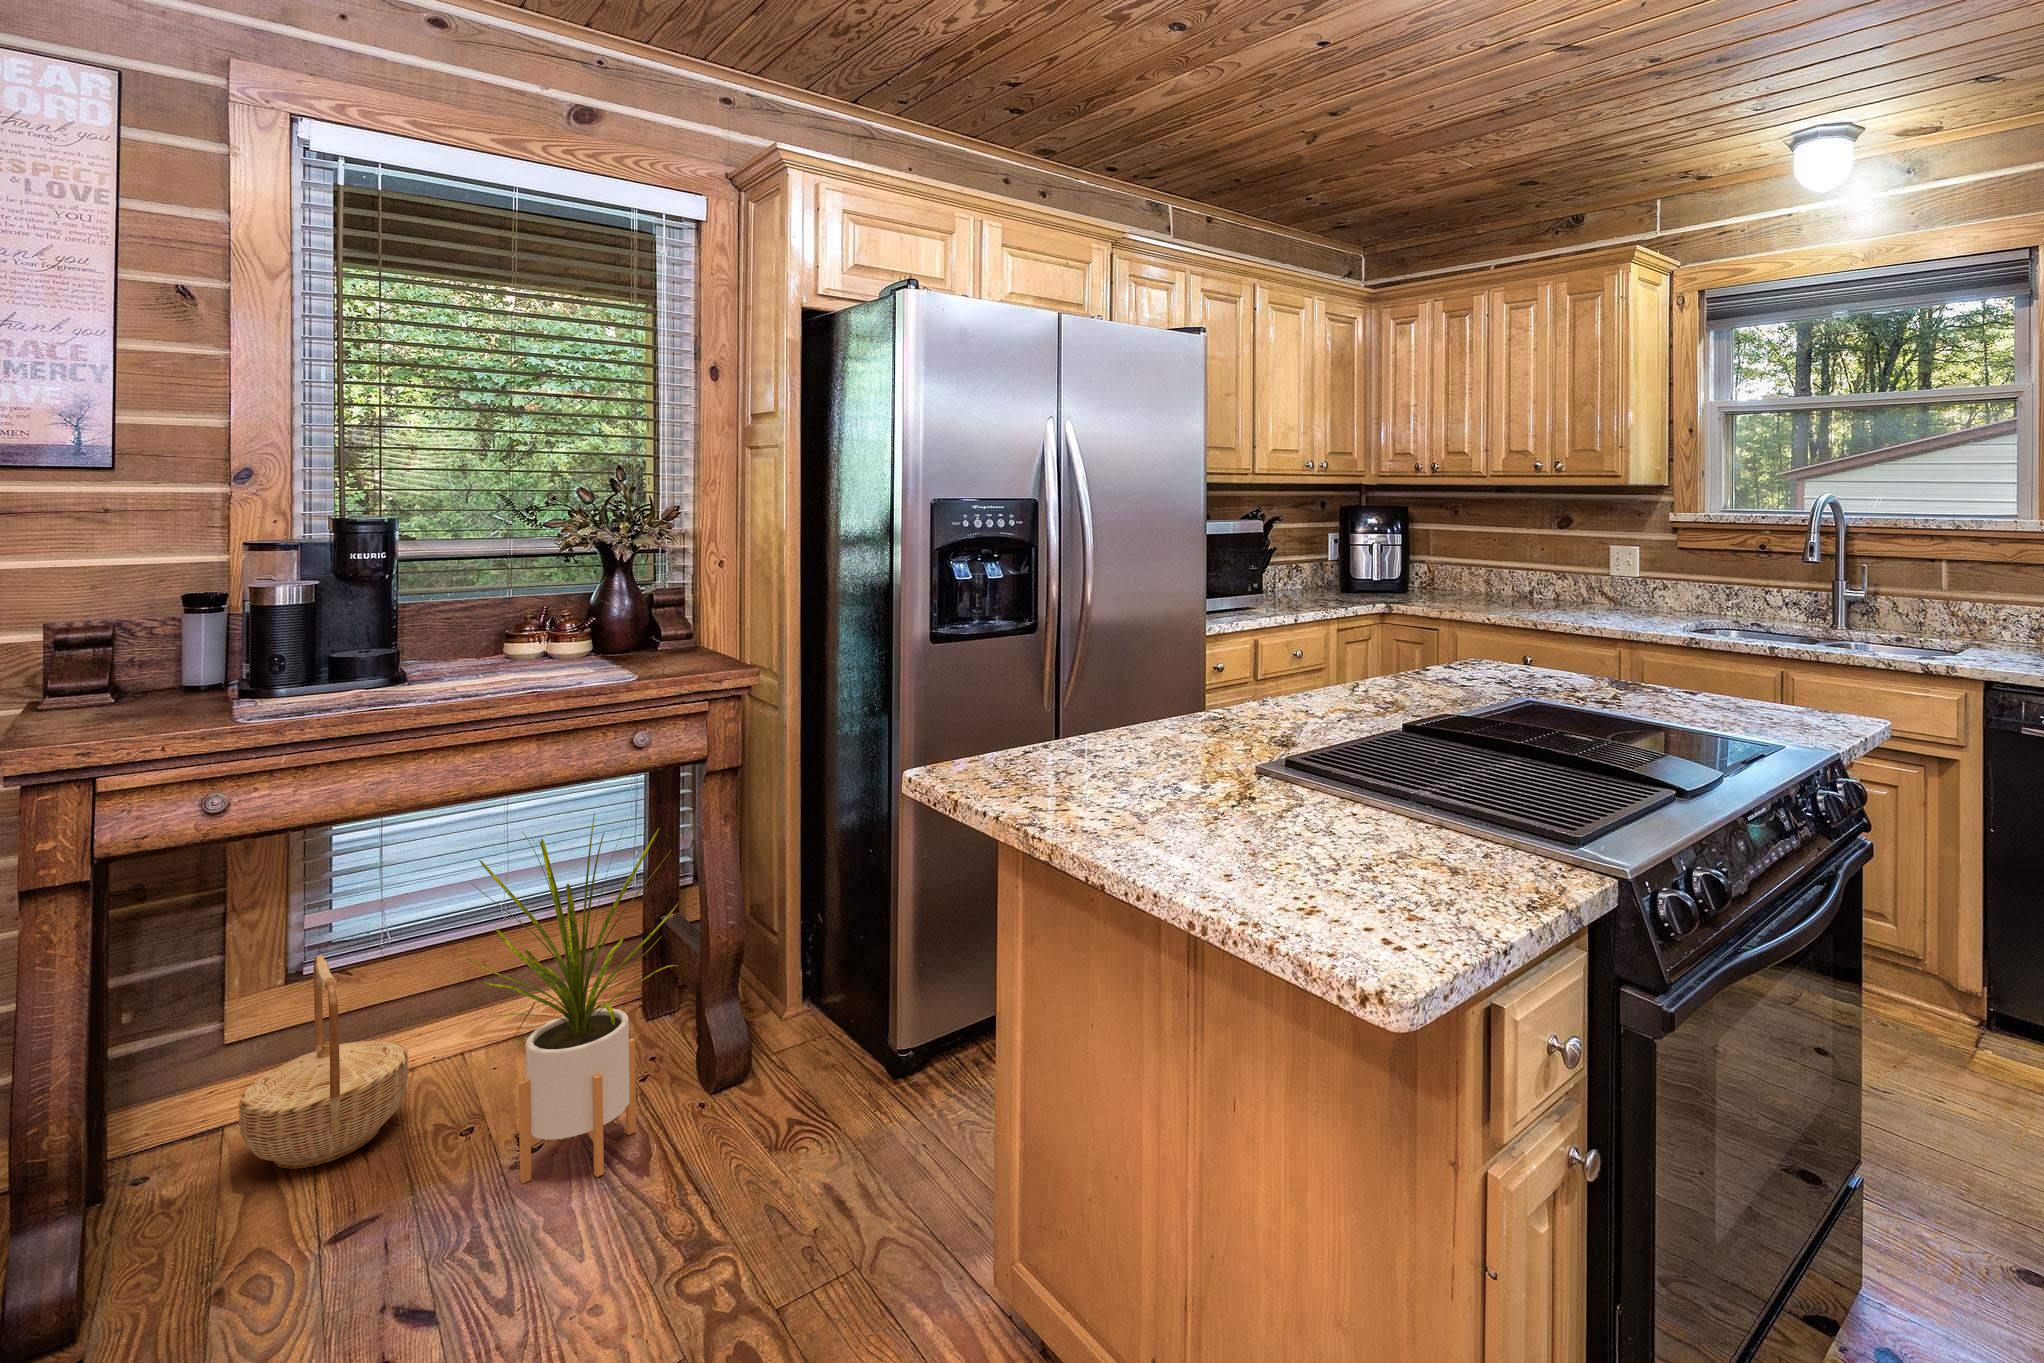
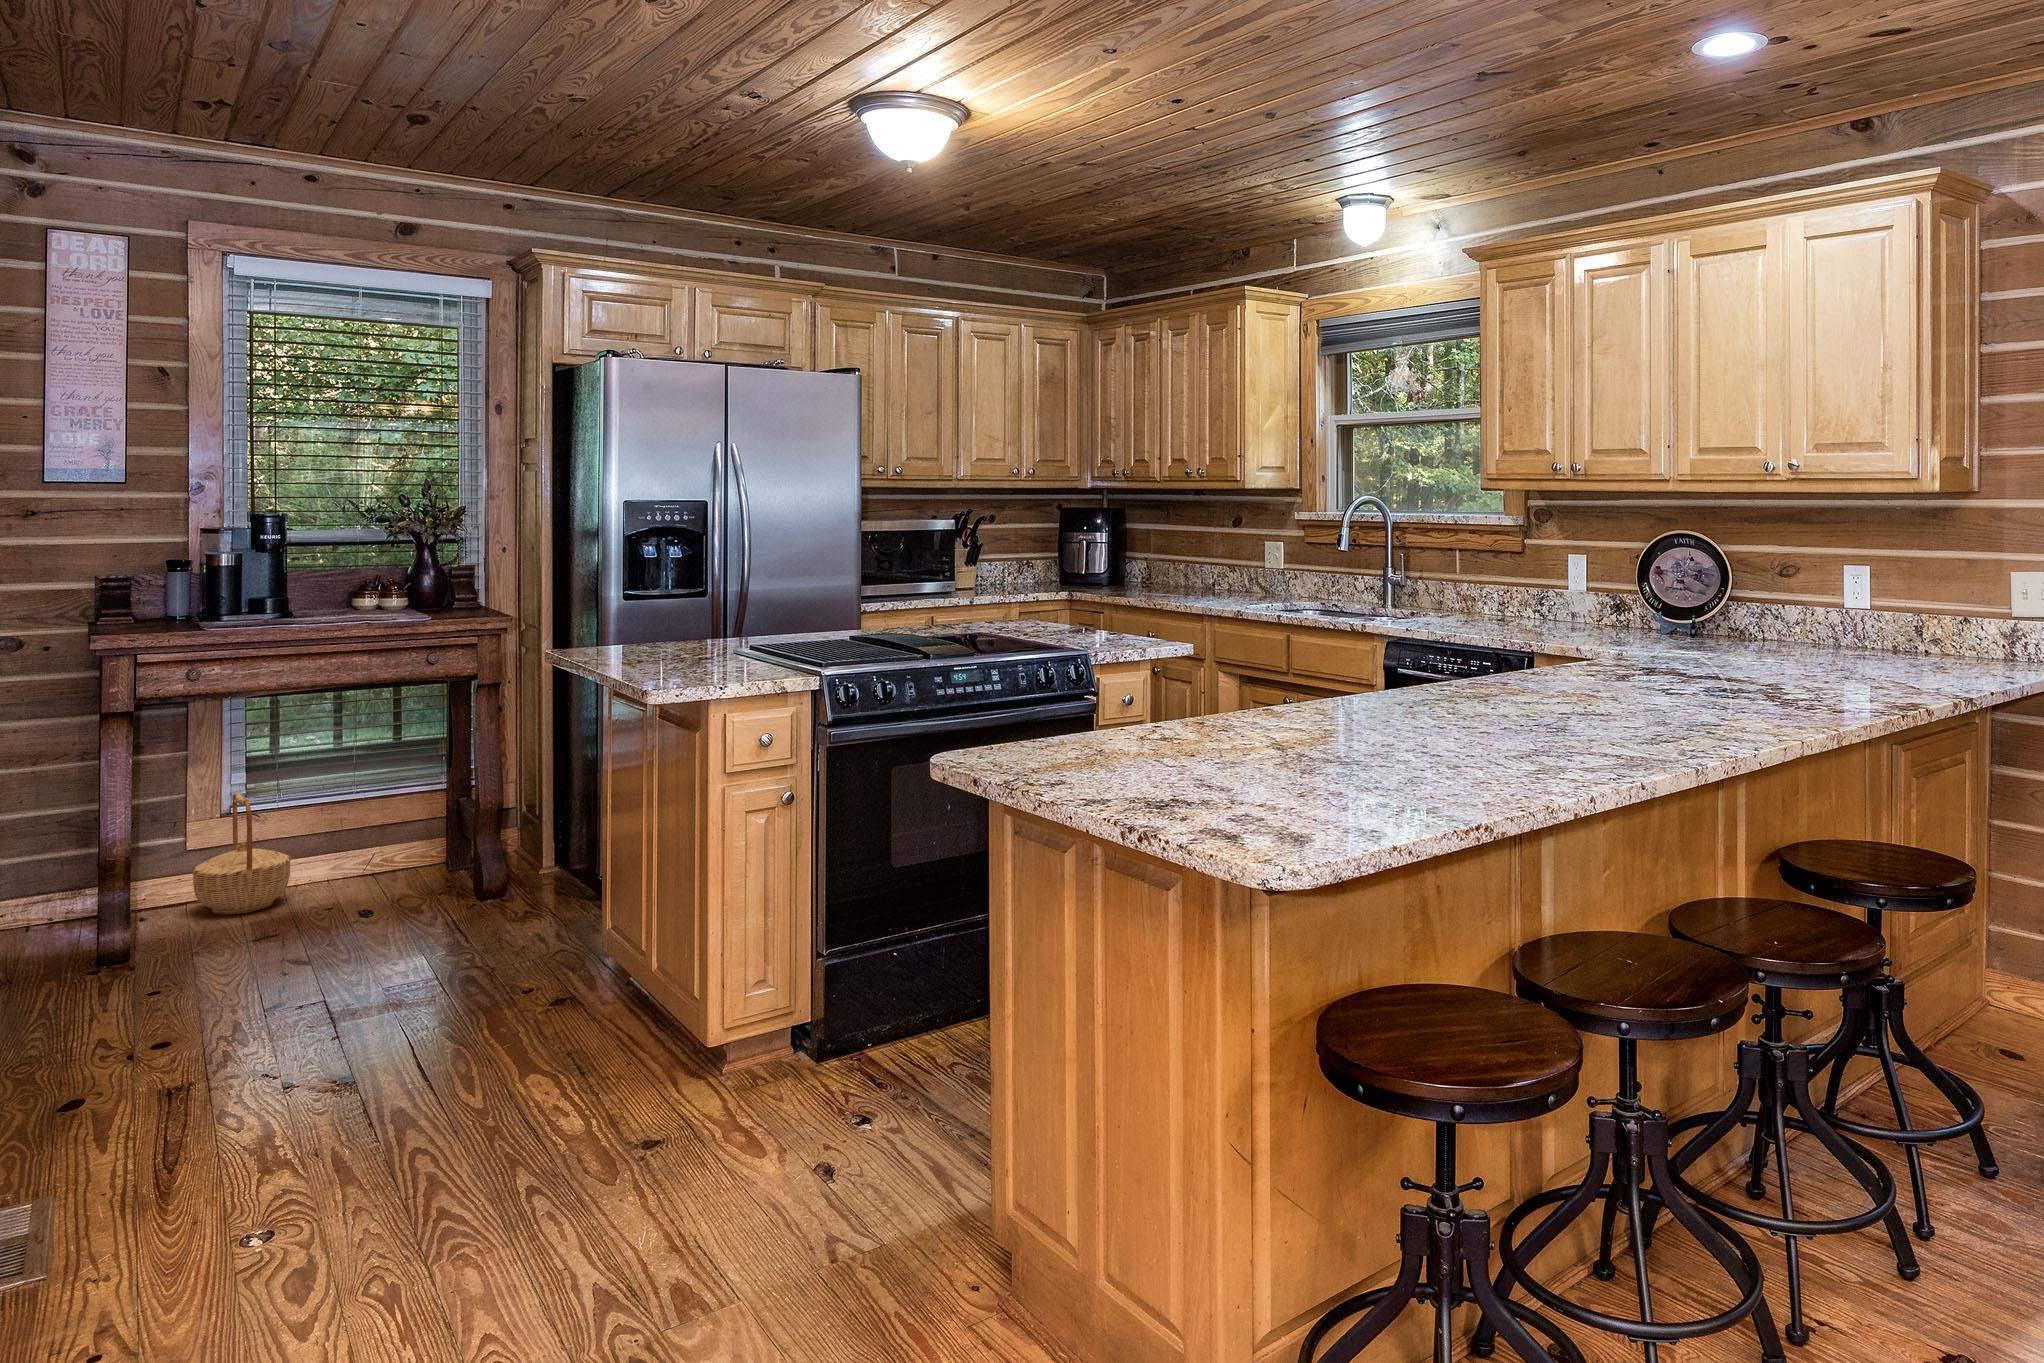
house plant: present [466,812,678,1184] -> none [327,701,462,923]

